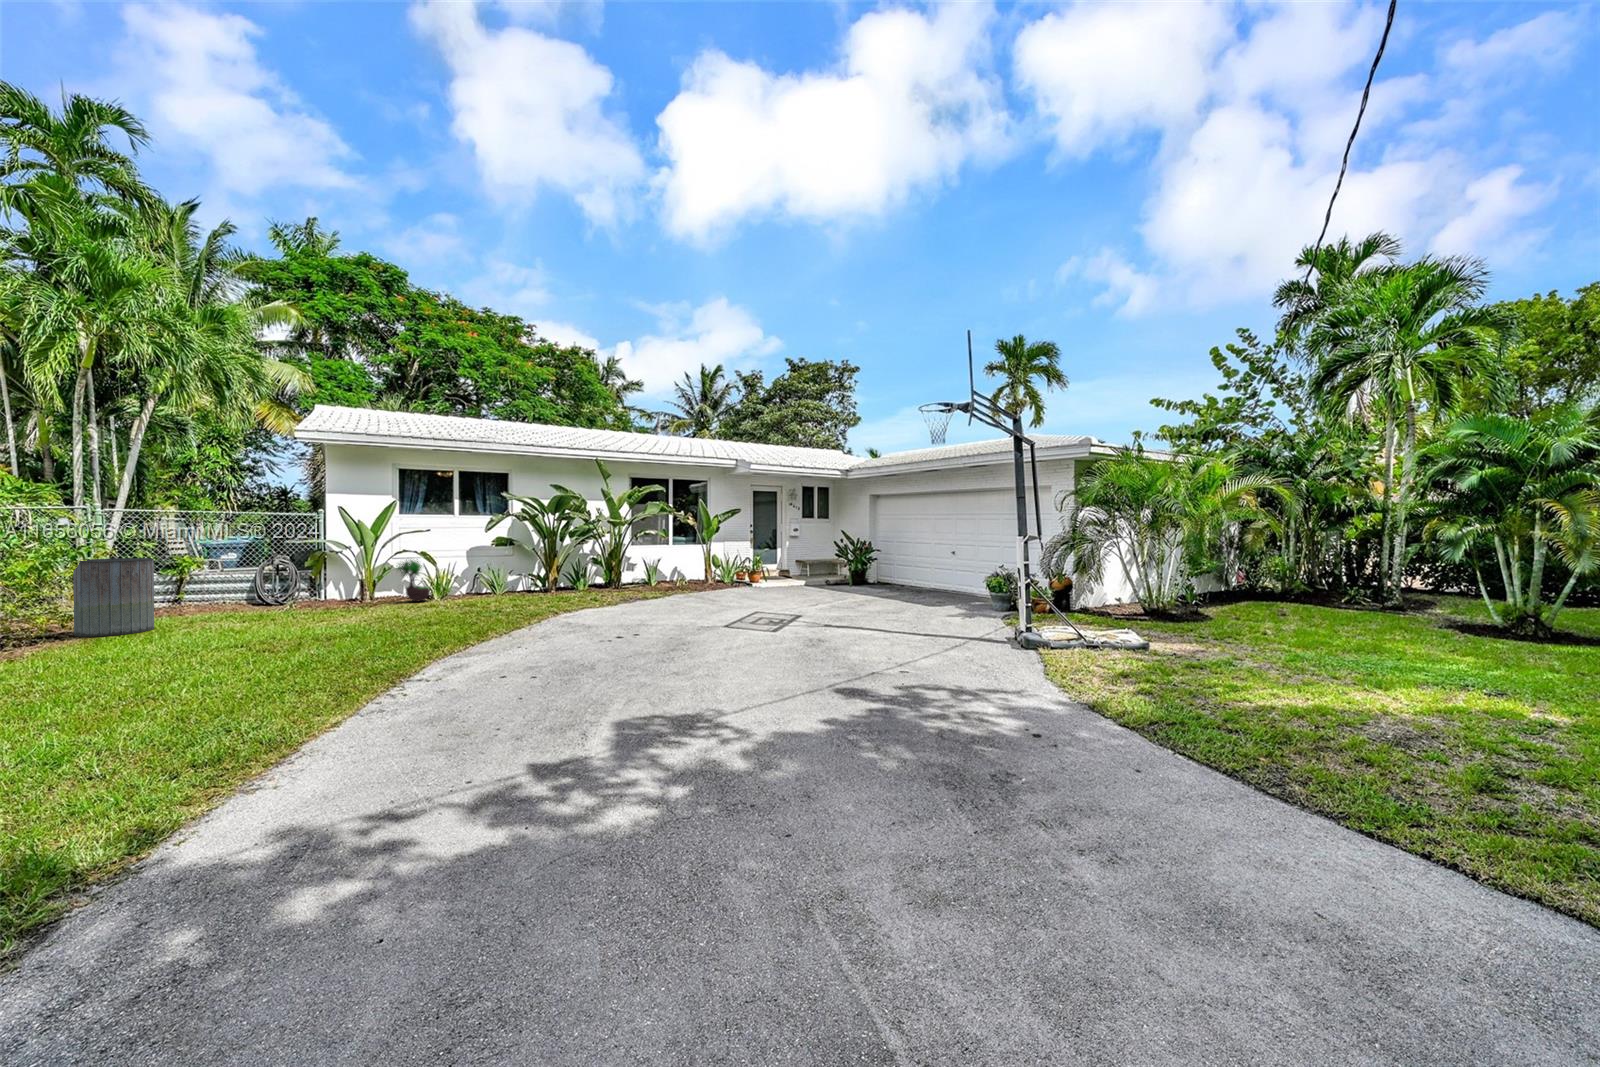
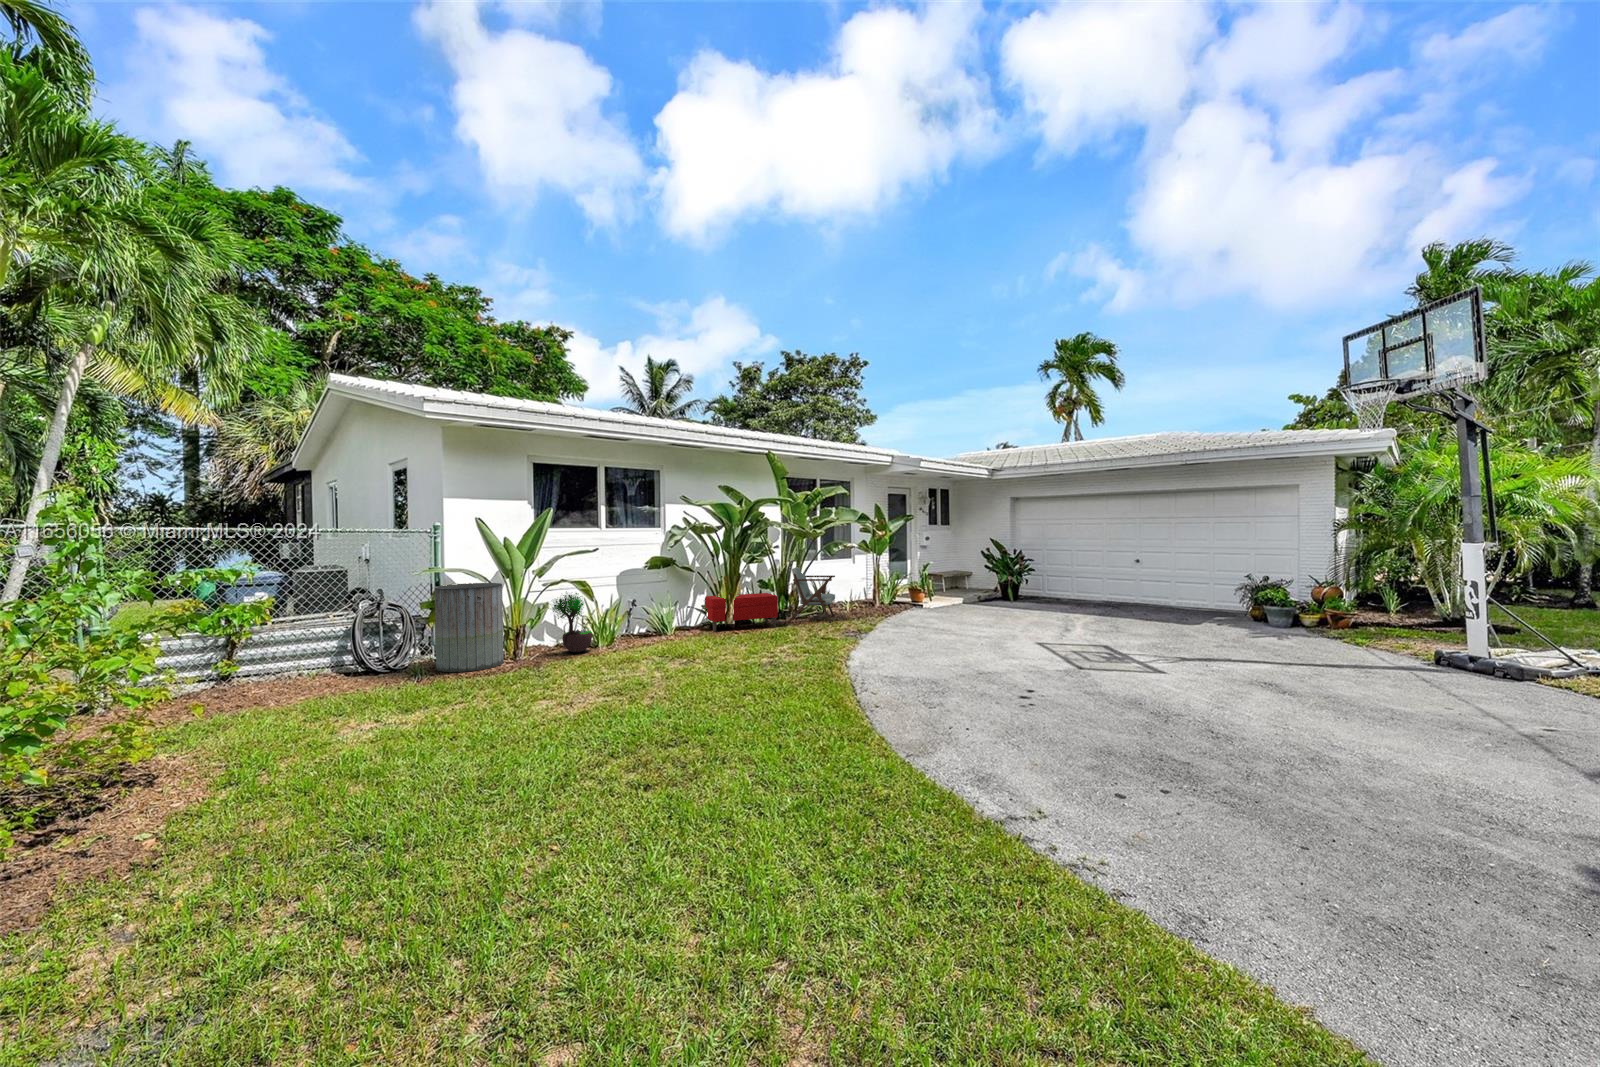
lounge chair: none [613,547,664,593] -> present [788,567,835,623]
trash can: present [73,558,154,637] -> present [435,583,504,672]
bench: none [540,568,599,595] -> present [705,593,778,632]

